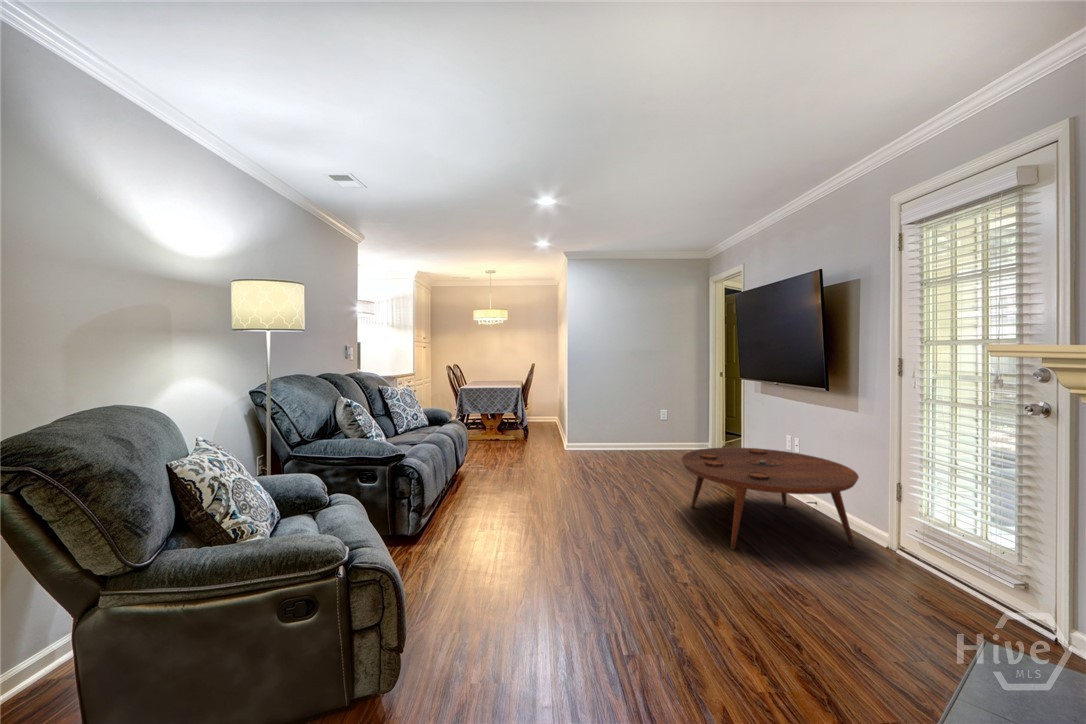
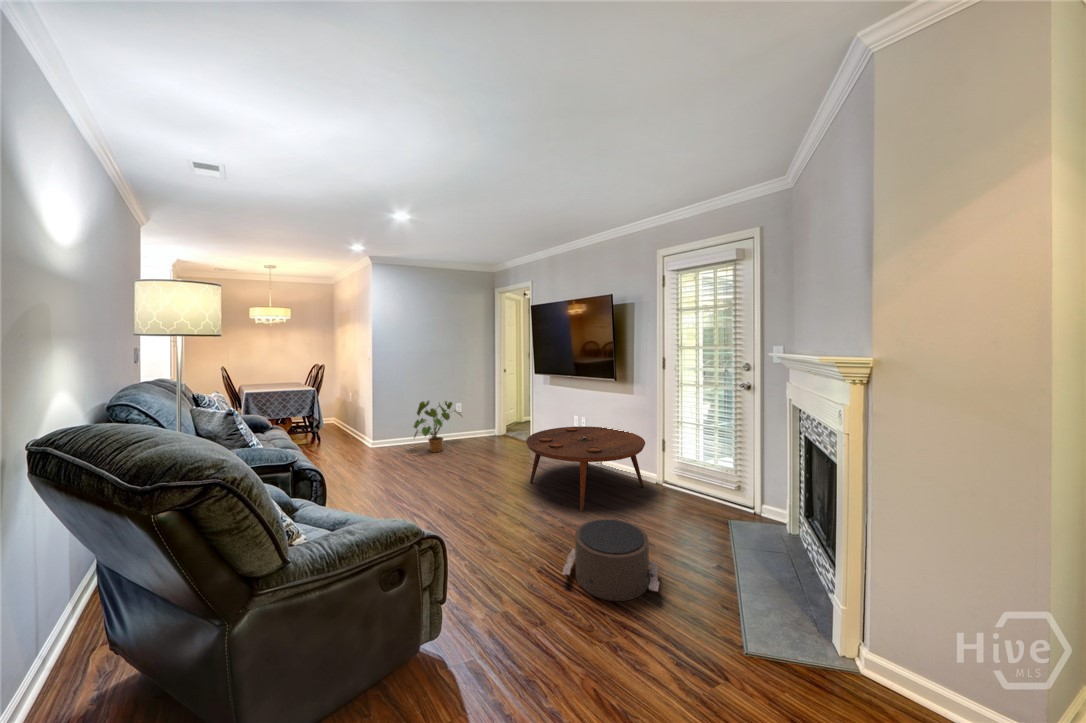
house plant: none [589,402,648,459] -> present [413,401,462,452]
pouf: none [645,549,774,648] -> present [563,519,659,601]

